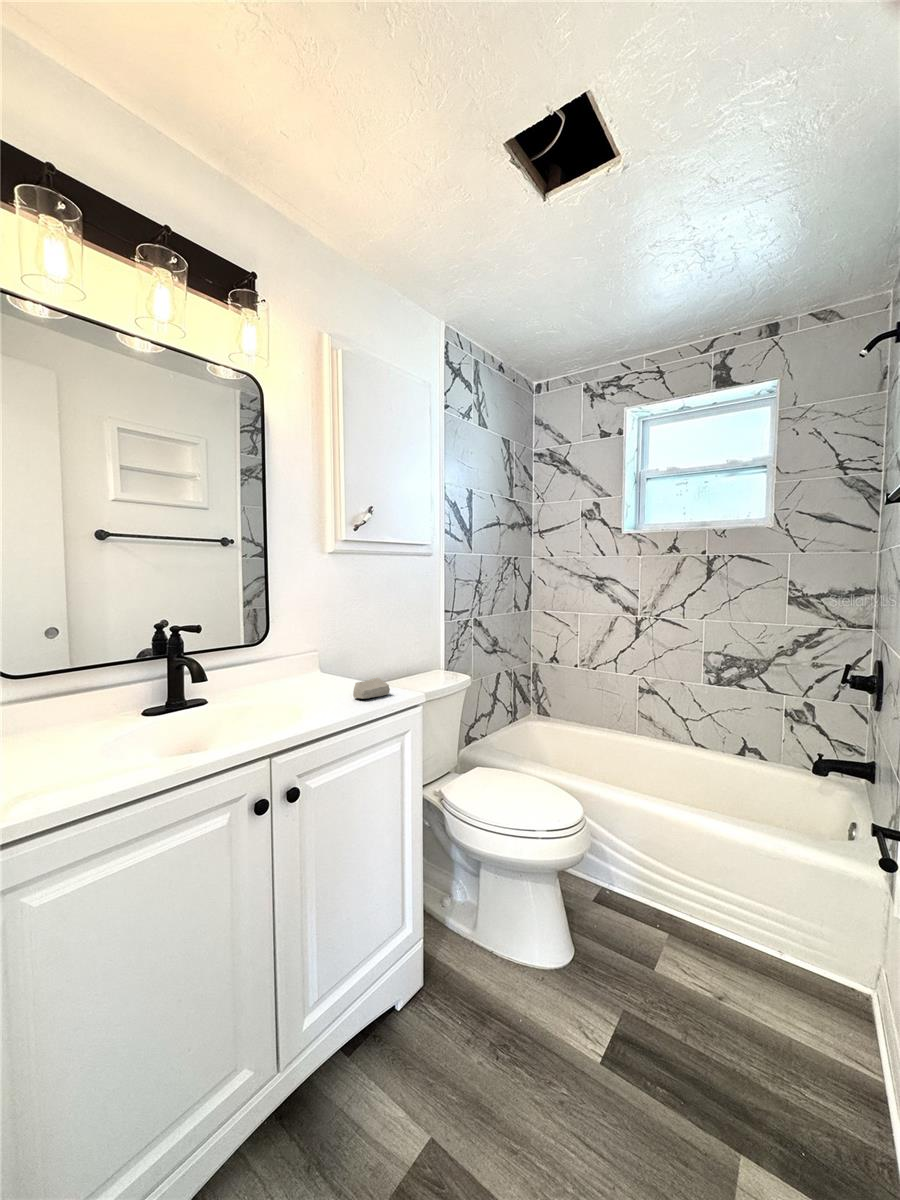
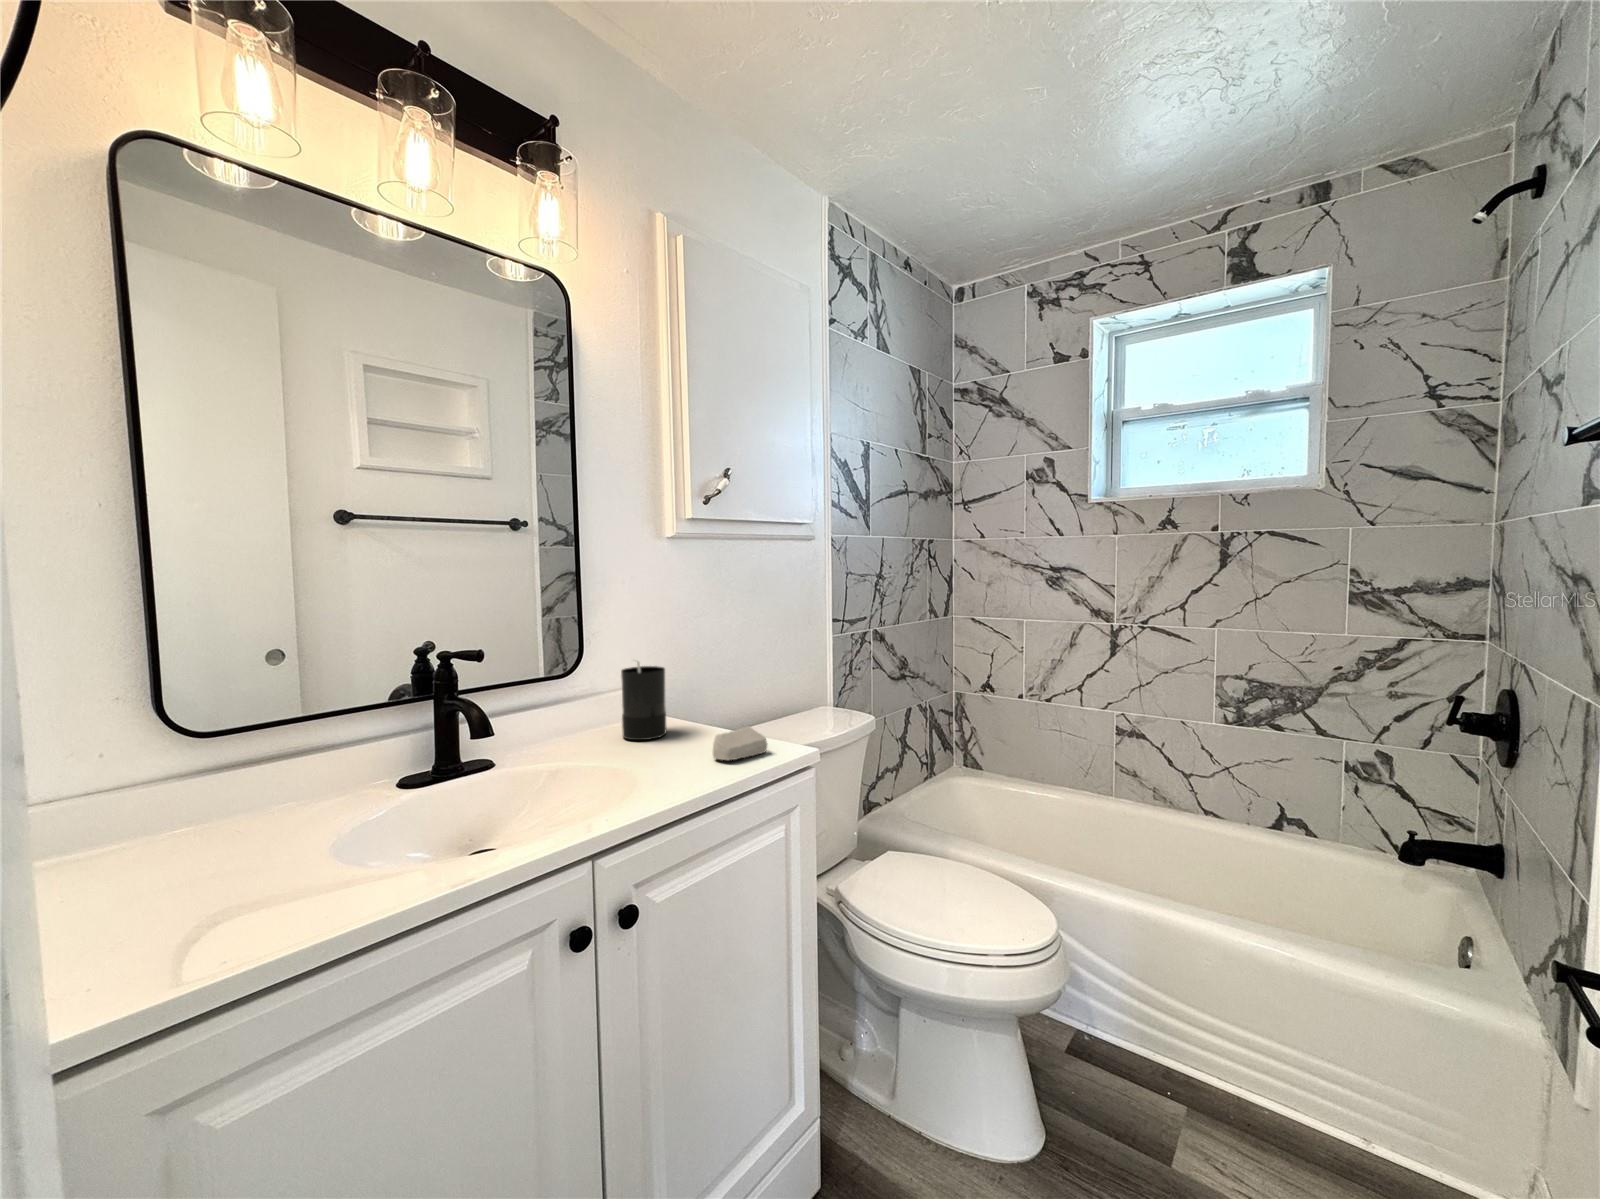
candle: none [295,634,325,687] -> present [621,661,666,740]

